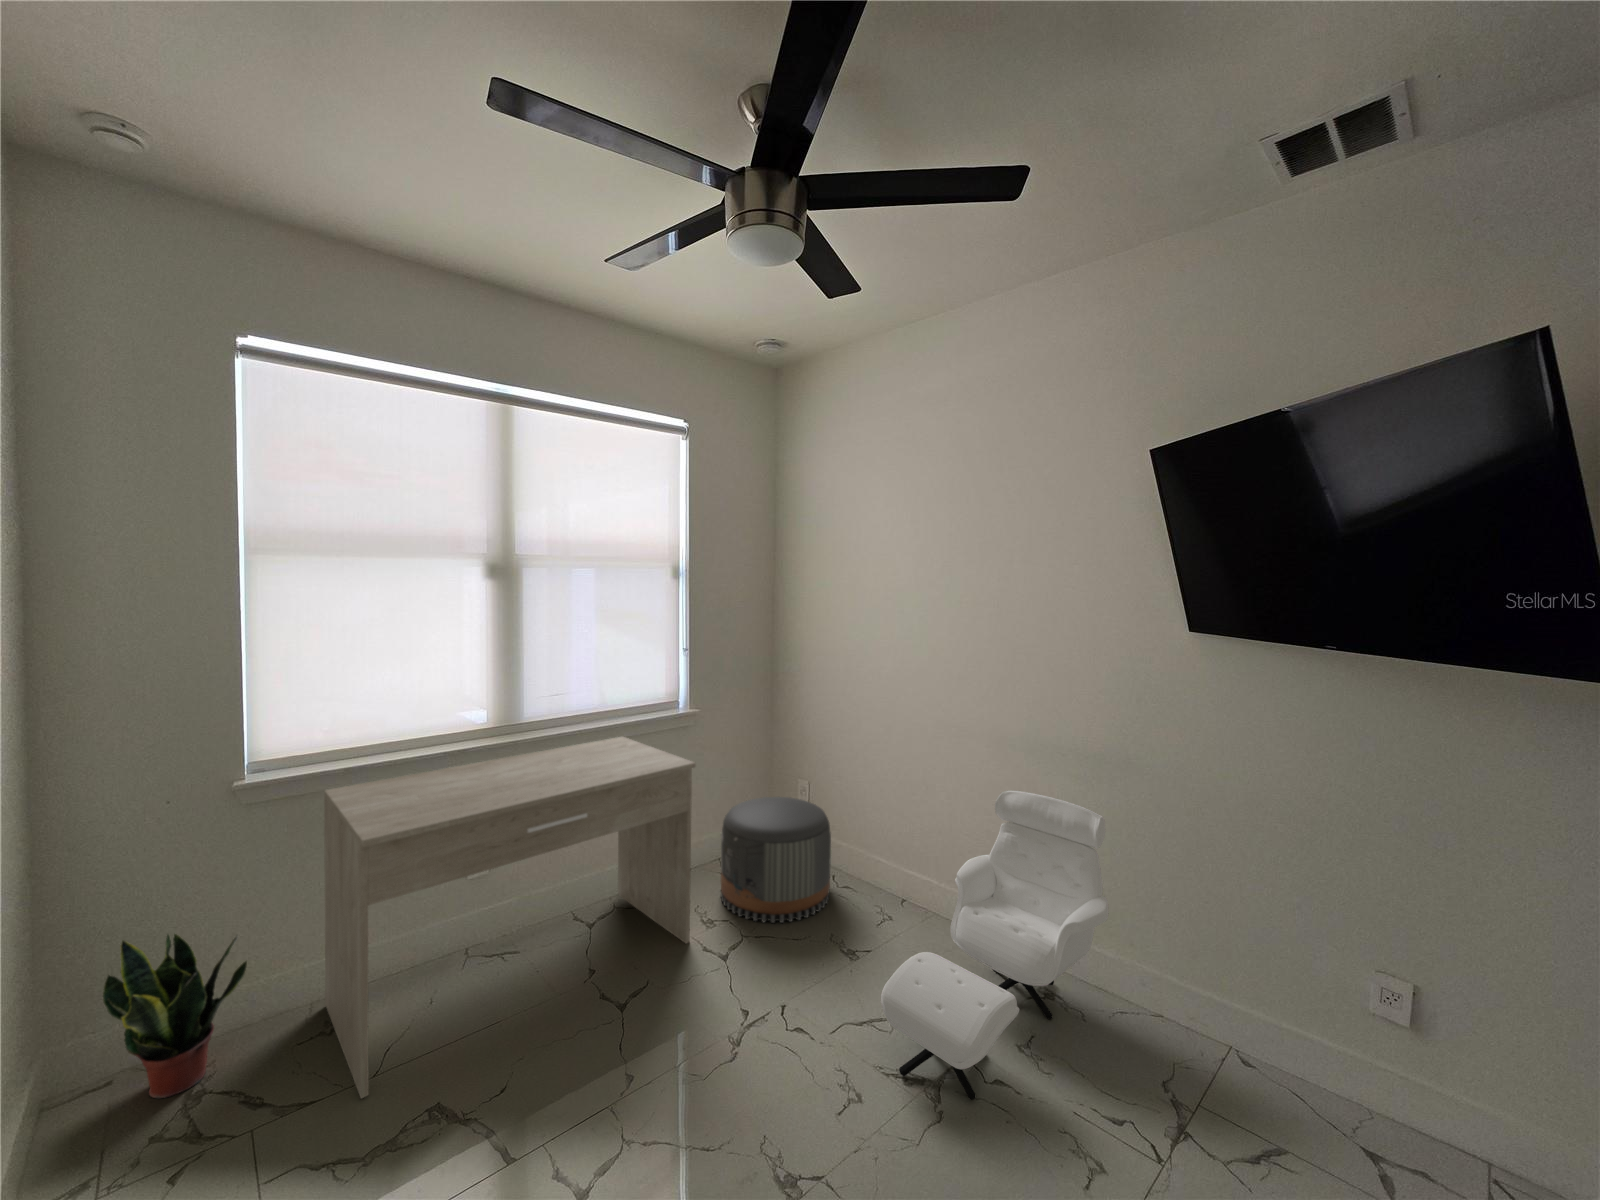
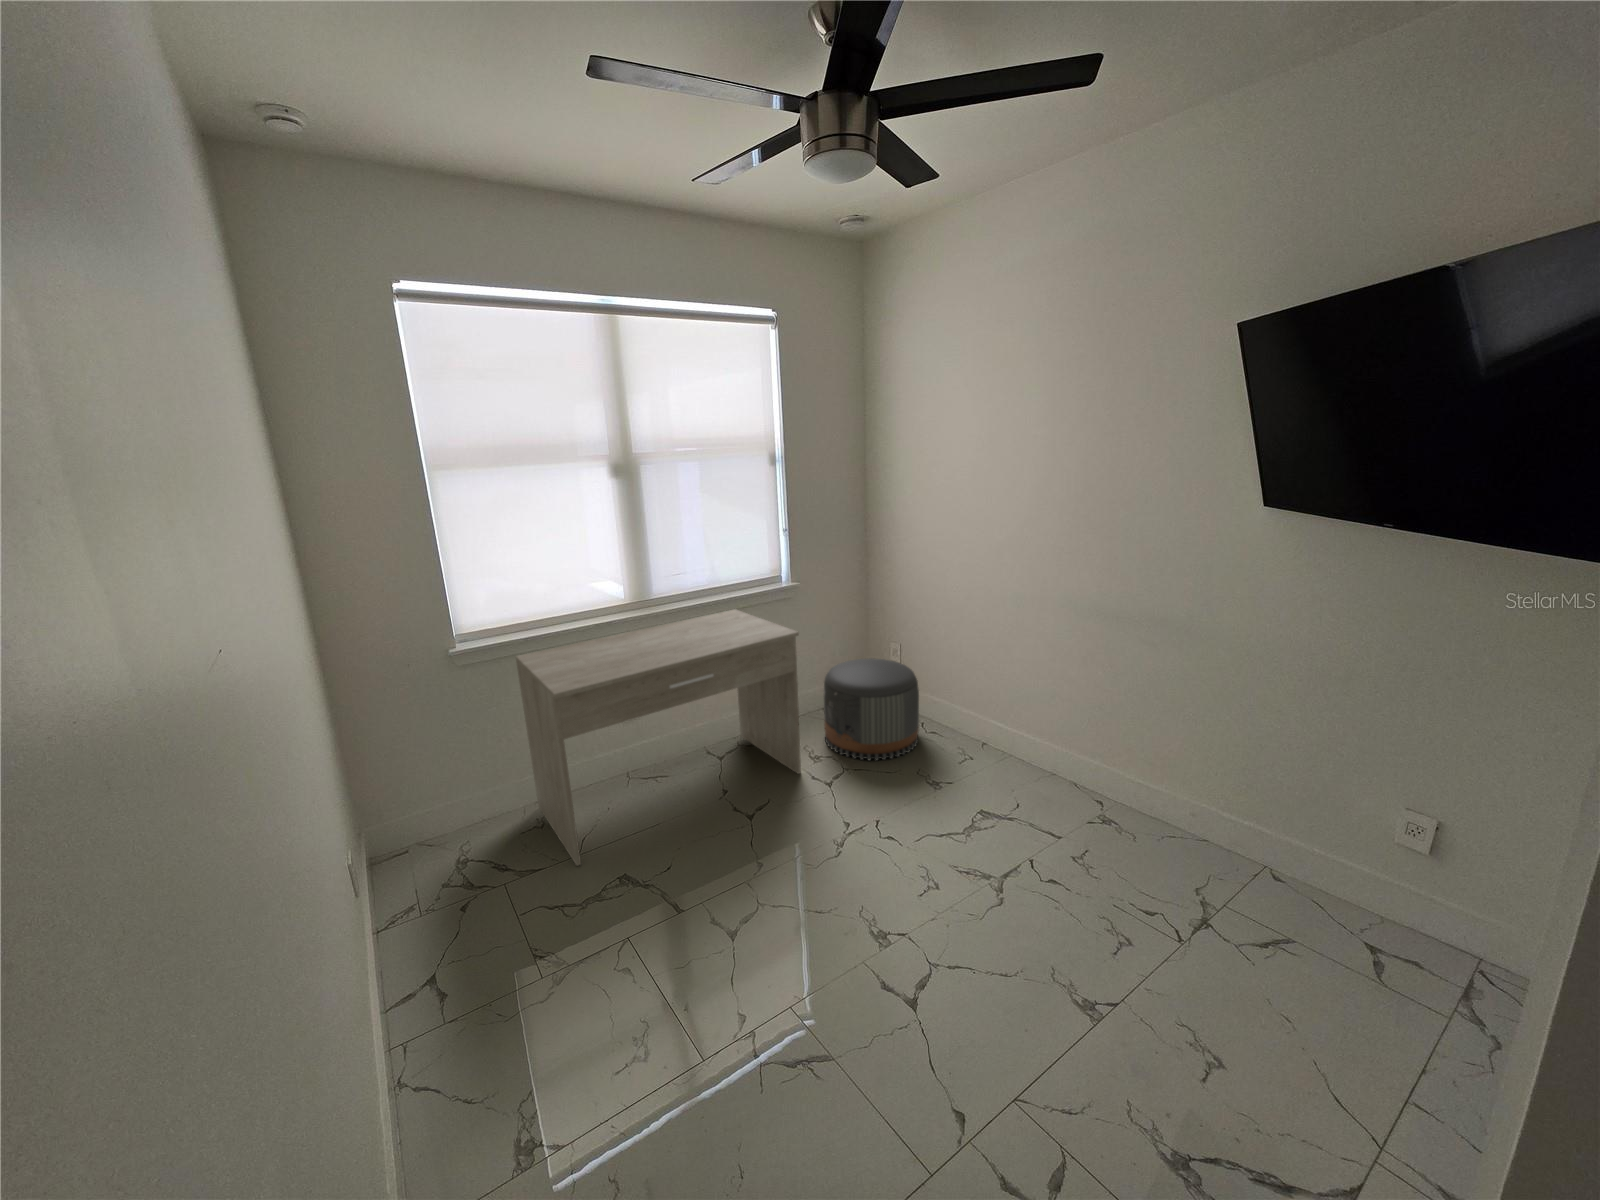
armchair: present [881,791,1109,1099] -> none [956,654,1169,891]
potted plant: present [103,934,247,1098] -> none [401,755,486,859]

